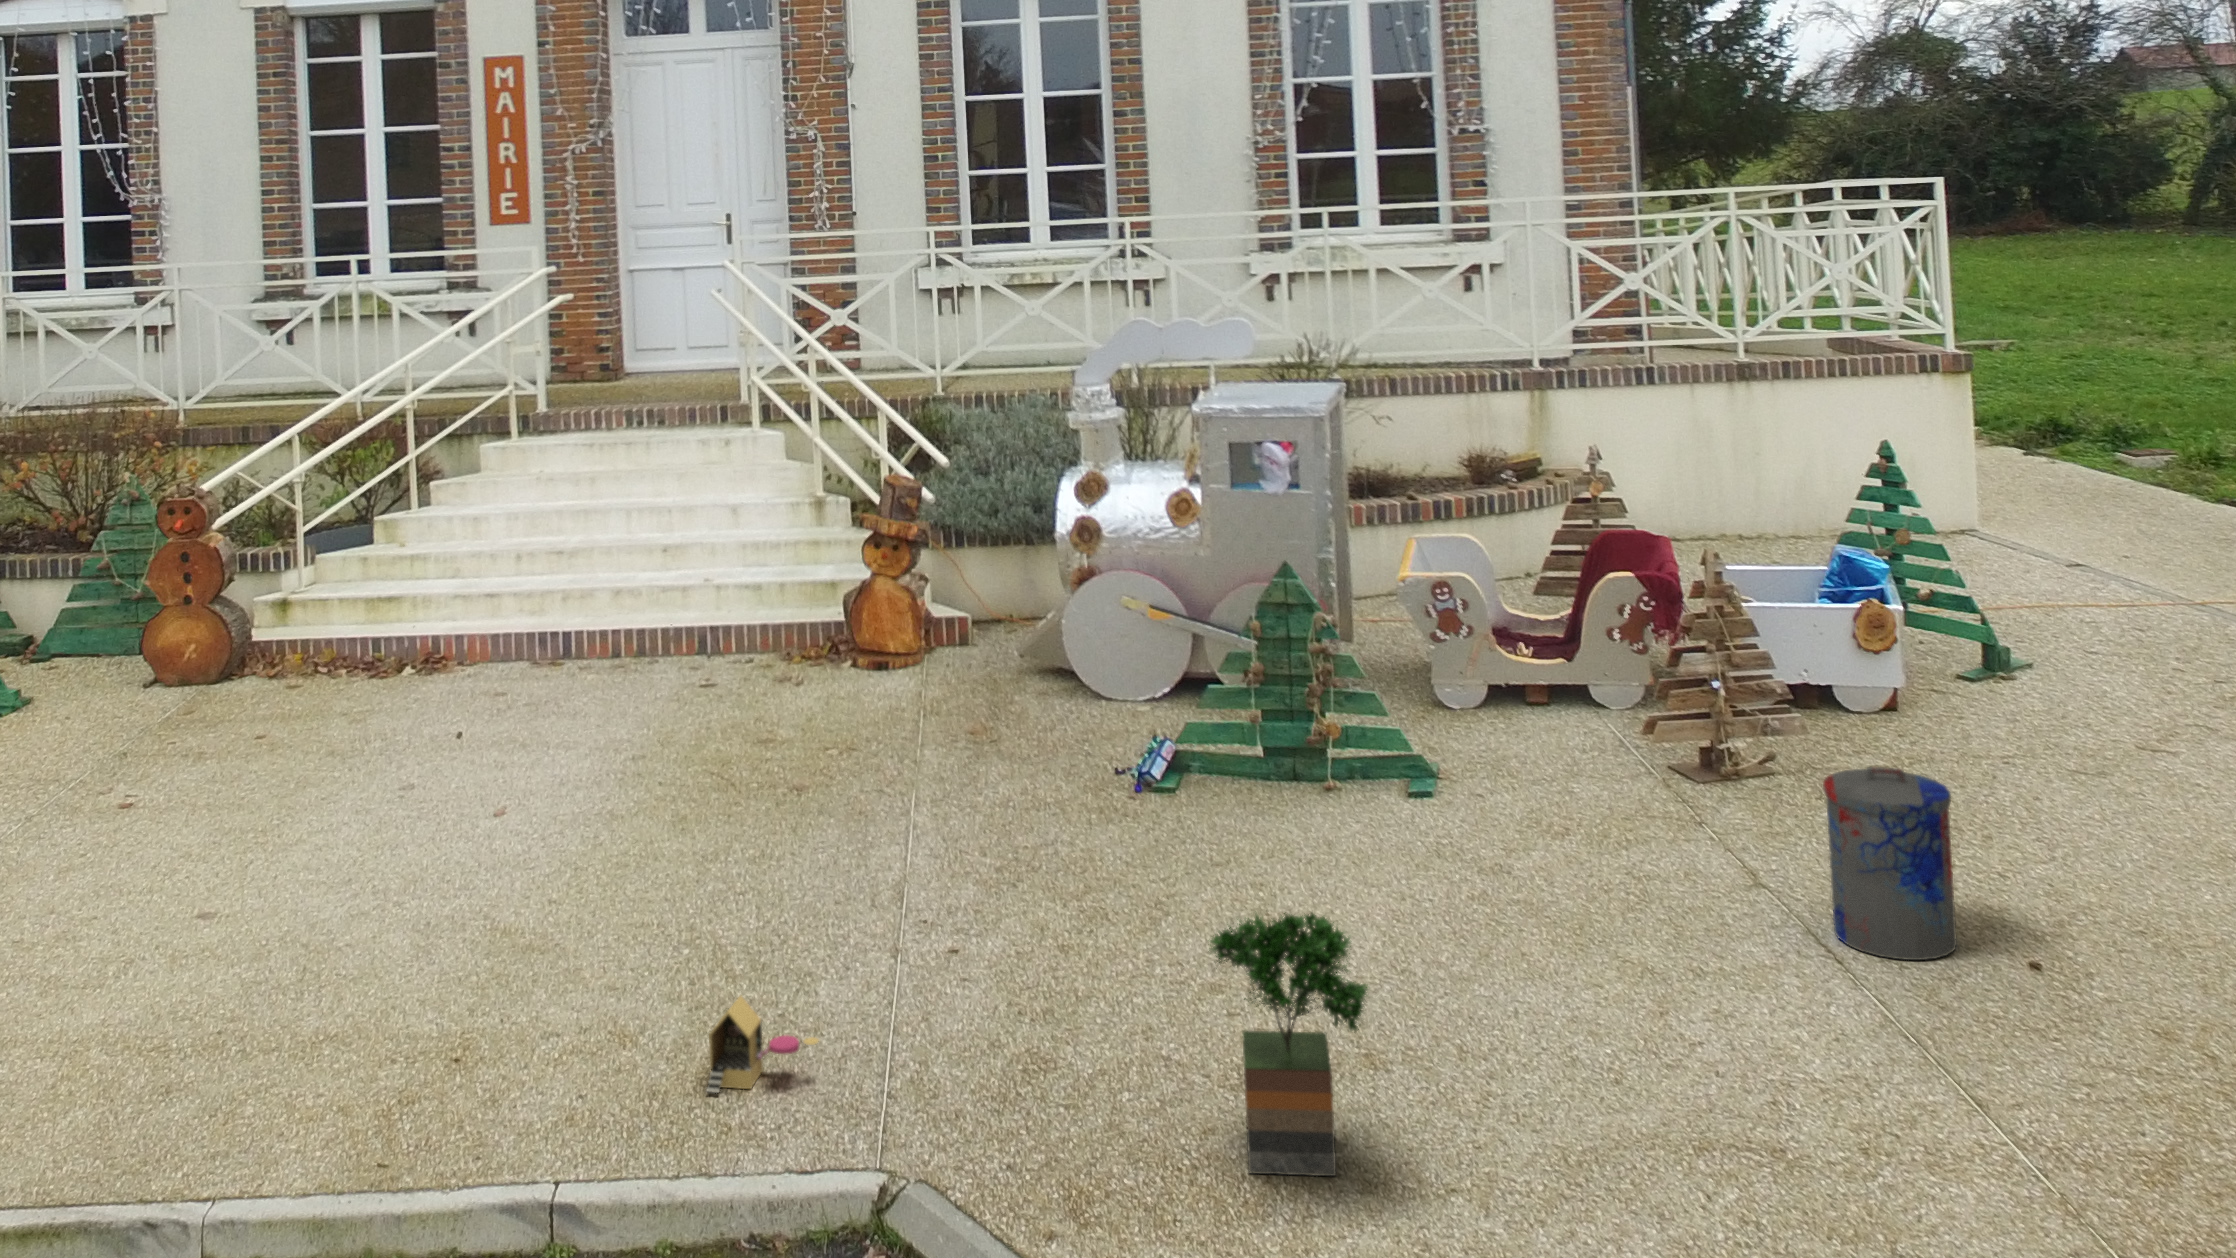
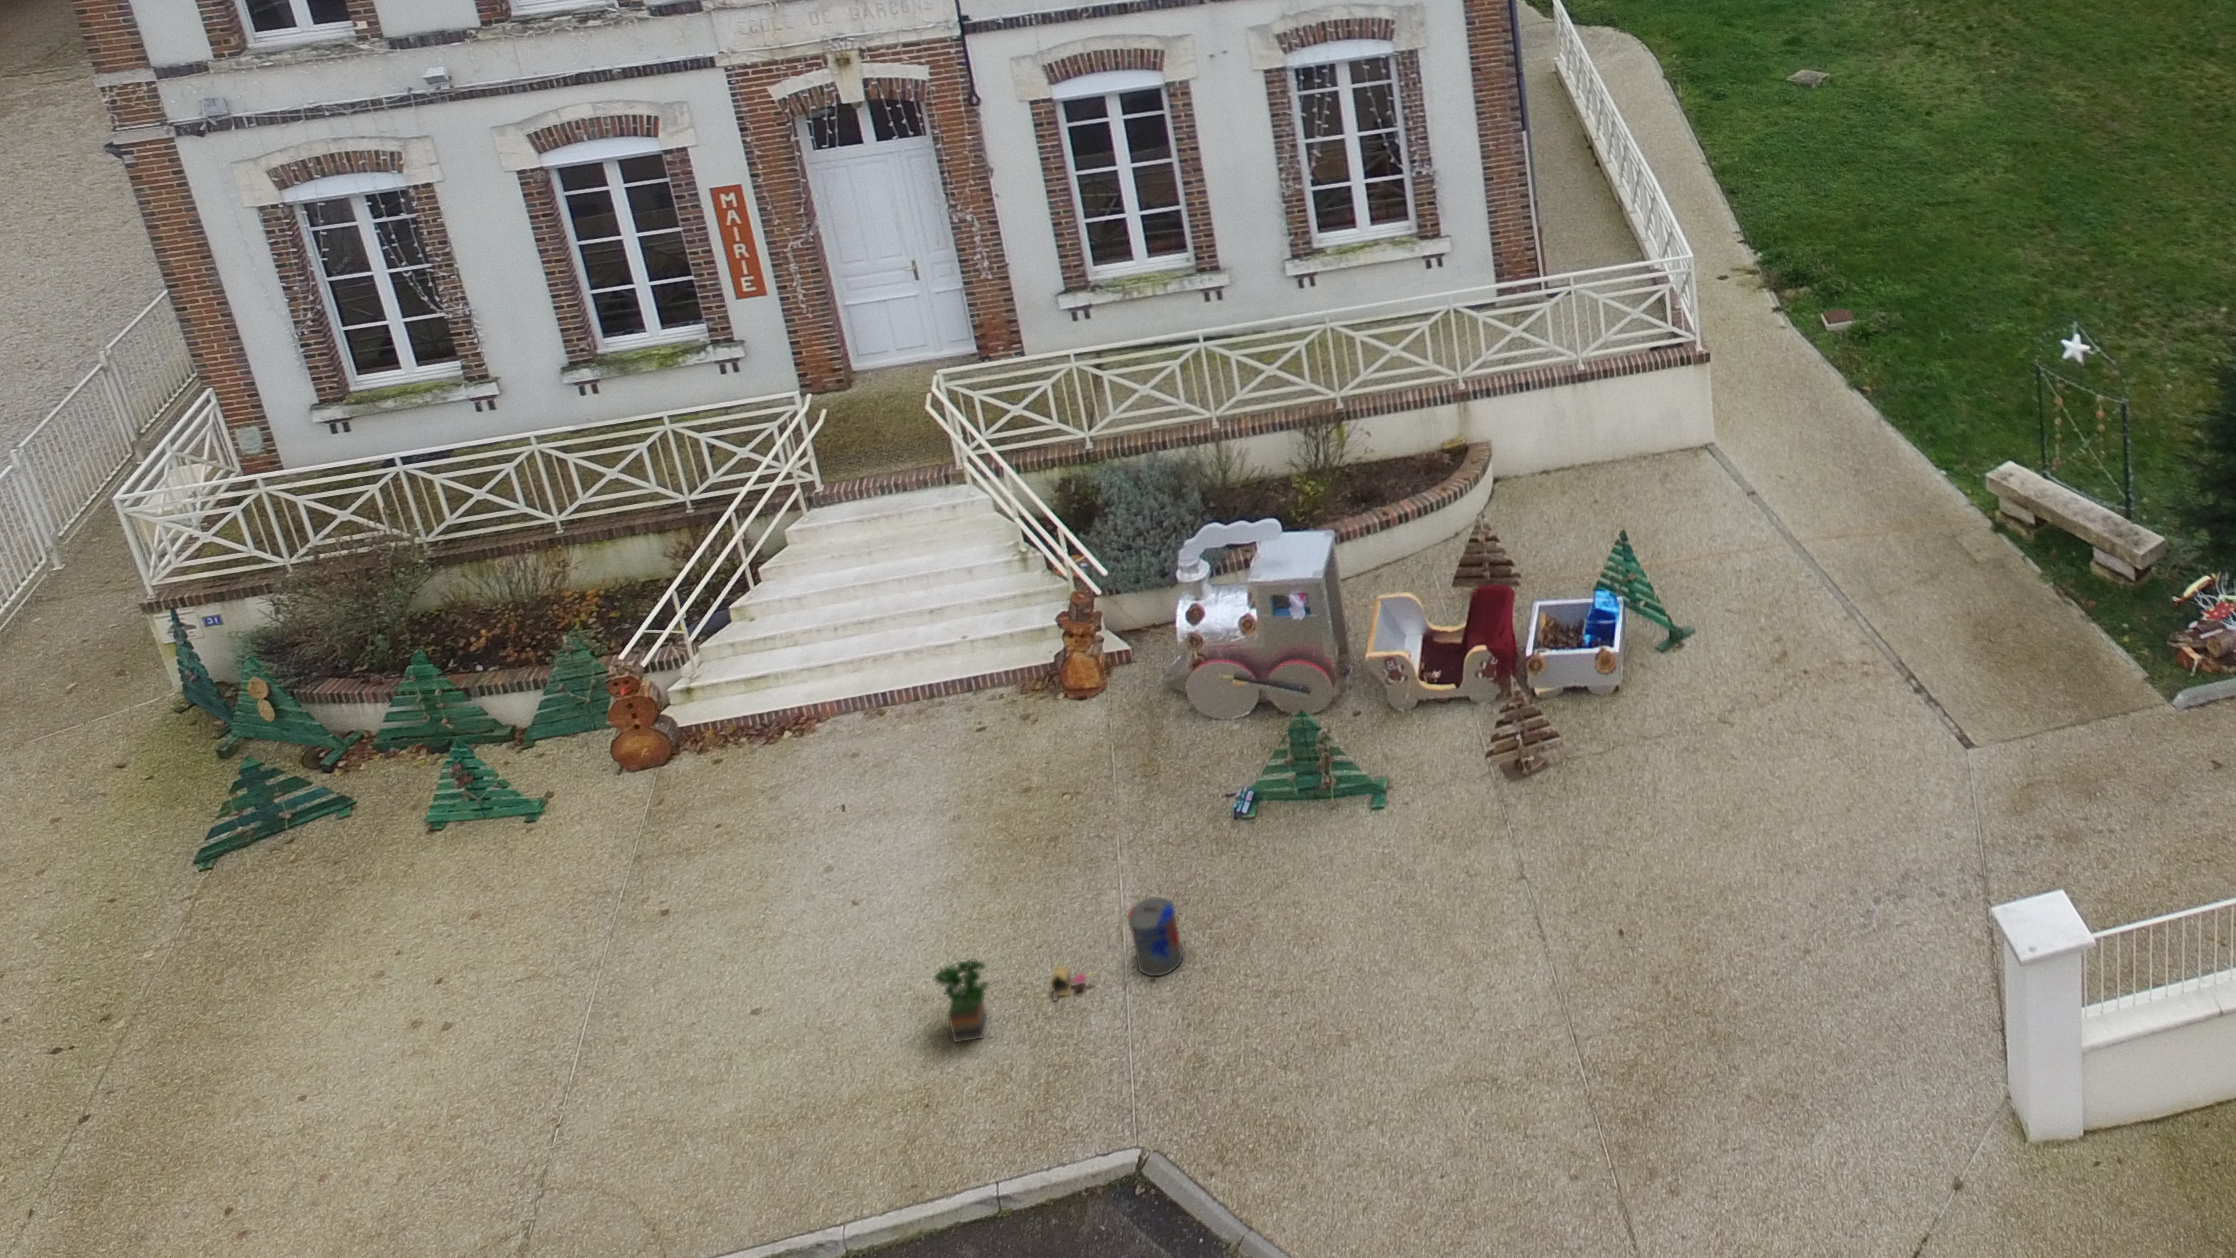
trash can: present [1823,767,1957,960] -> present [1128,897,1183,976]
potted tree: present [1211,913,1368,1176] -> present [935,960,988,1042]

